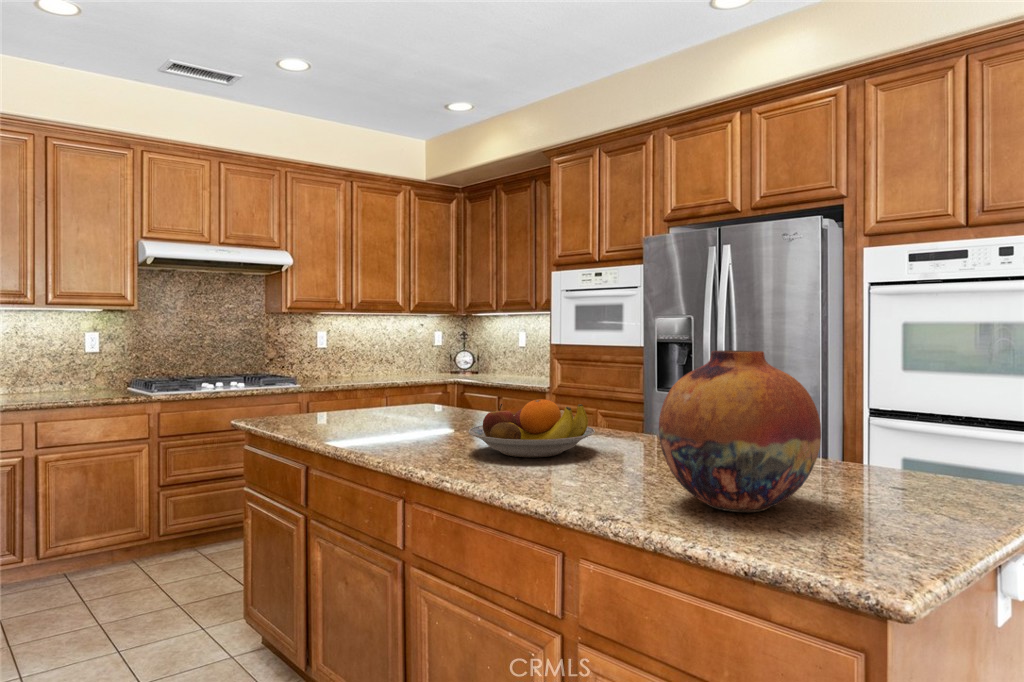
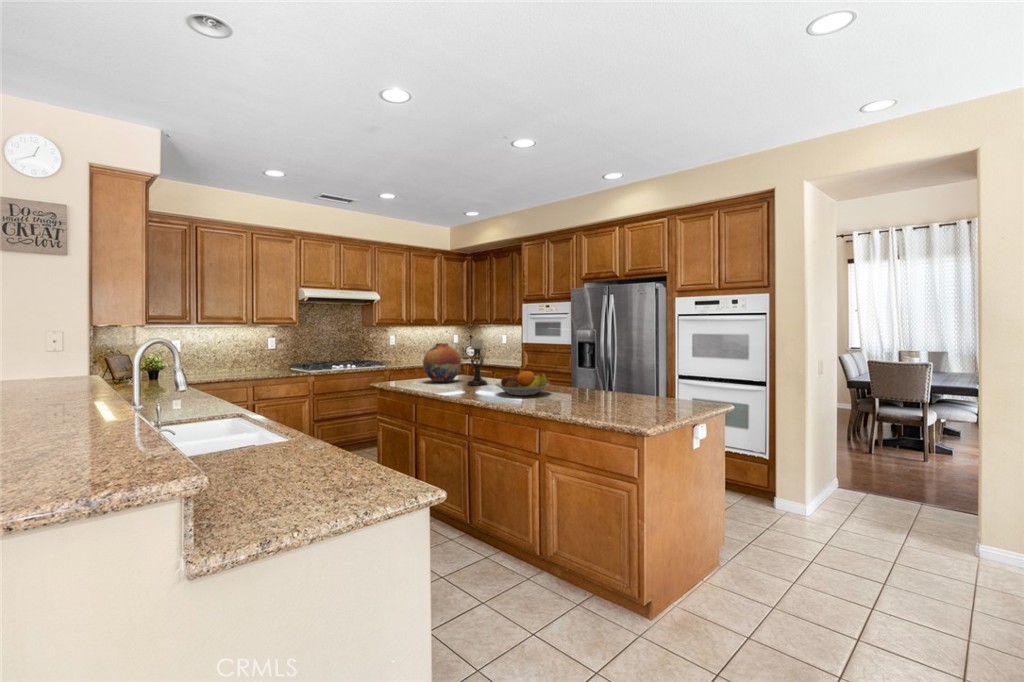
candle holder: none [422,326,465,429] -> present [468,338,487,385]
vase: present [659,350,821,512] -> present [423,343,461,382]

